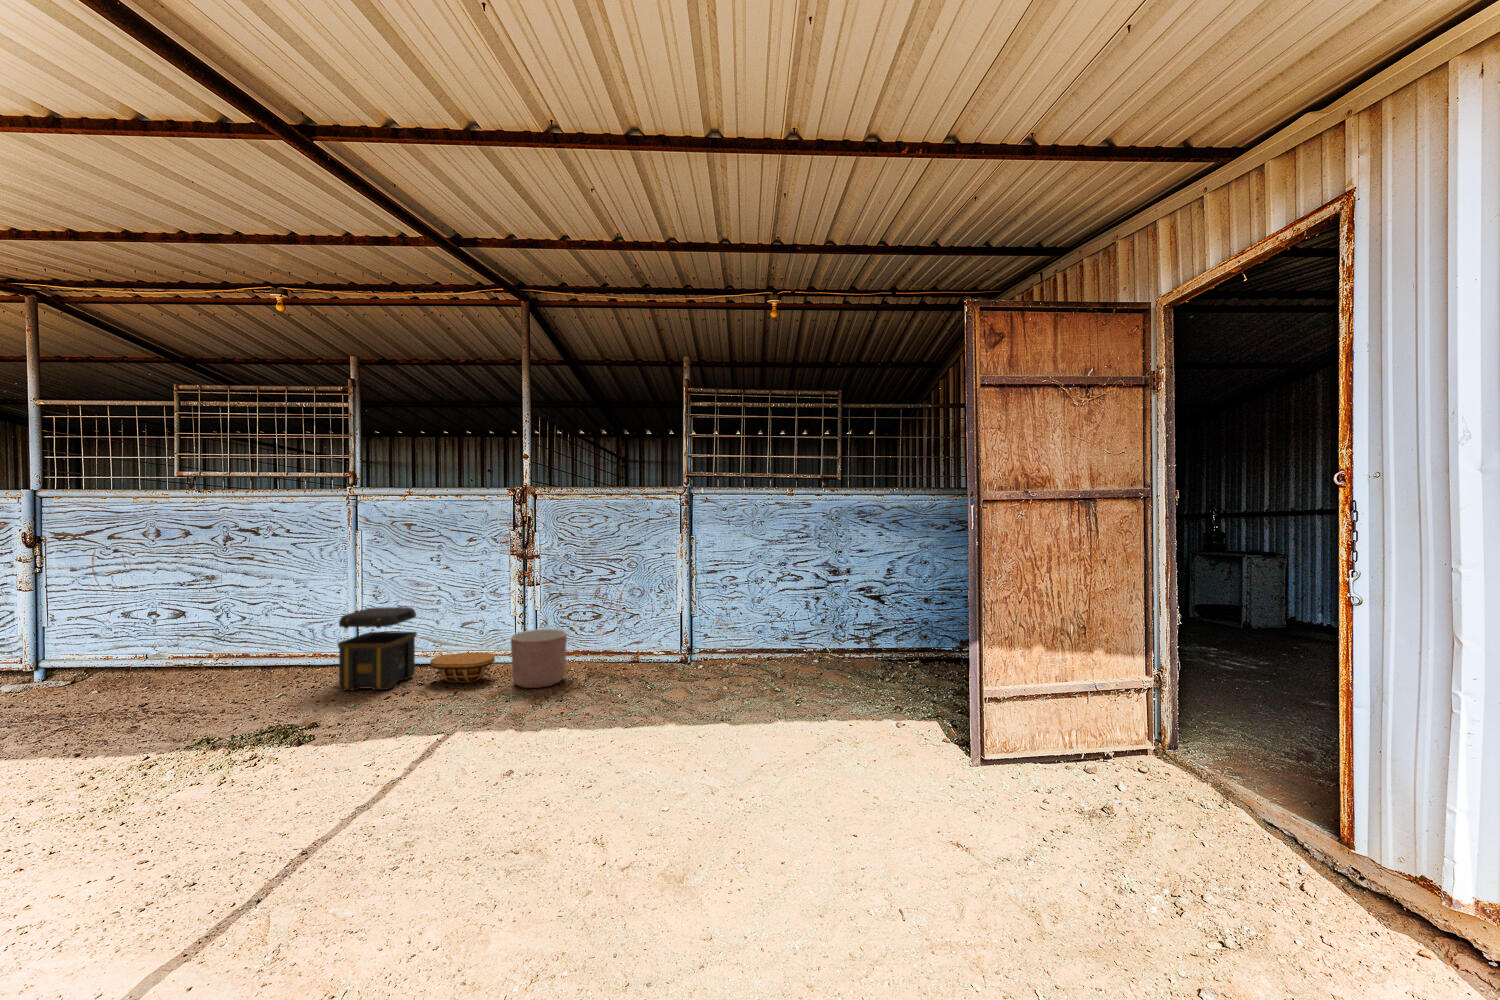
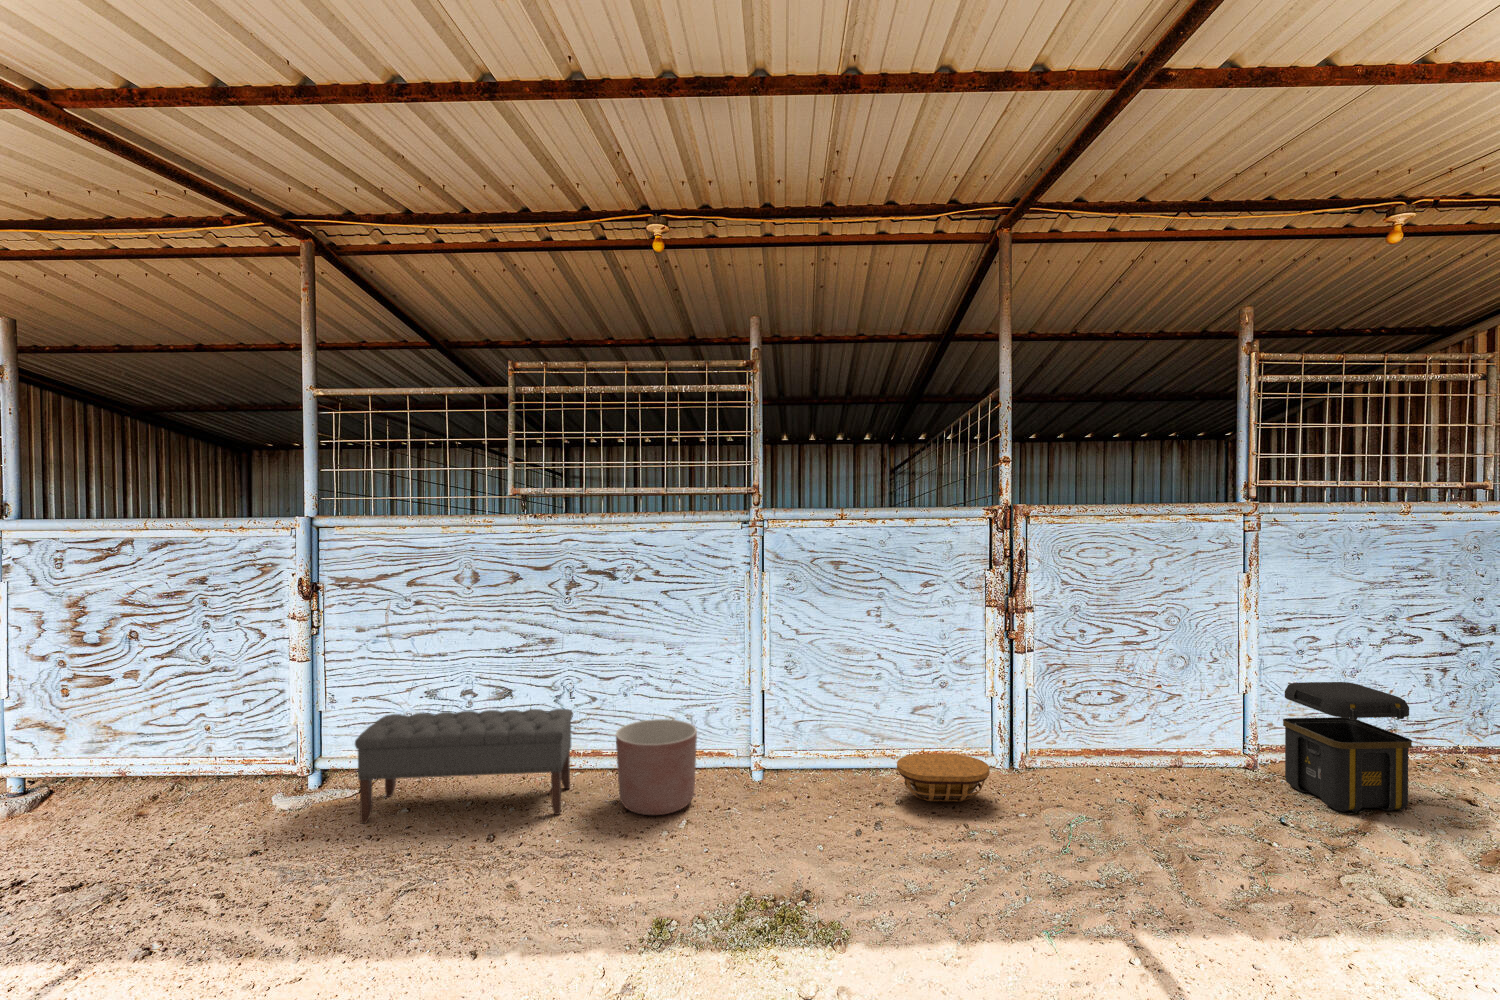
toolbox: present [338,607,417,690] -> present [1283,682,1412,812]
bench: none [33,623,225,696] -> present [355,709,573,823]
planter: present [511,629,567,688] -> present [616,719,697,815]

